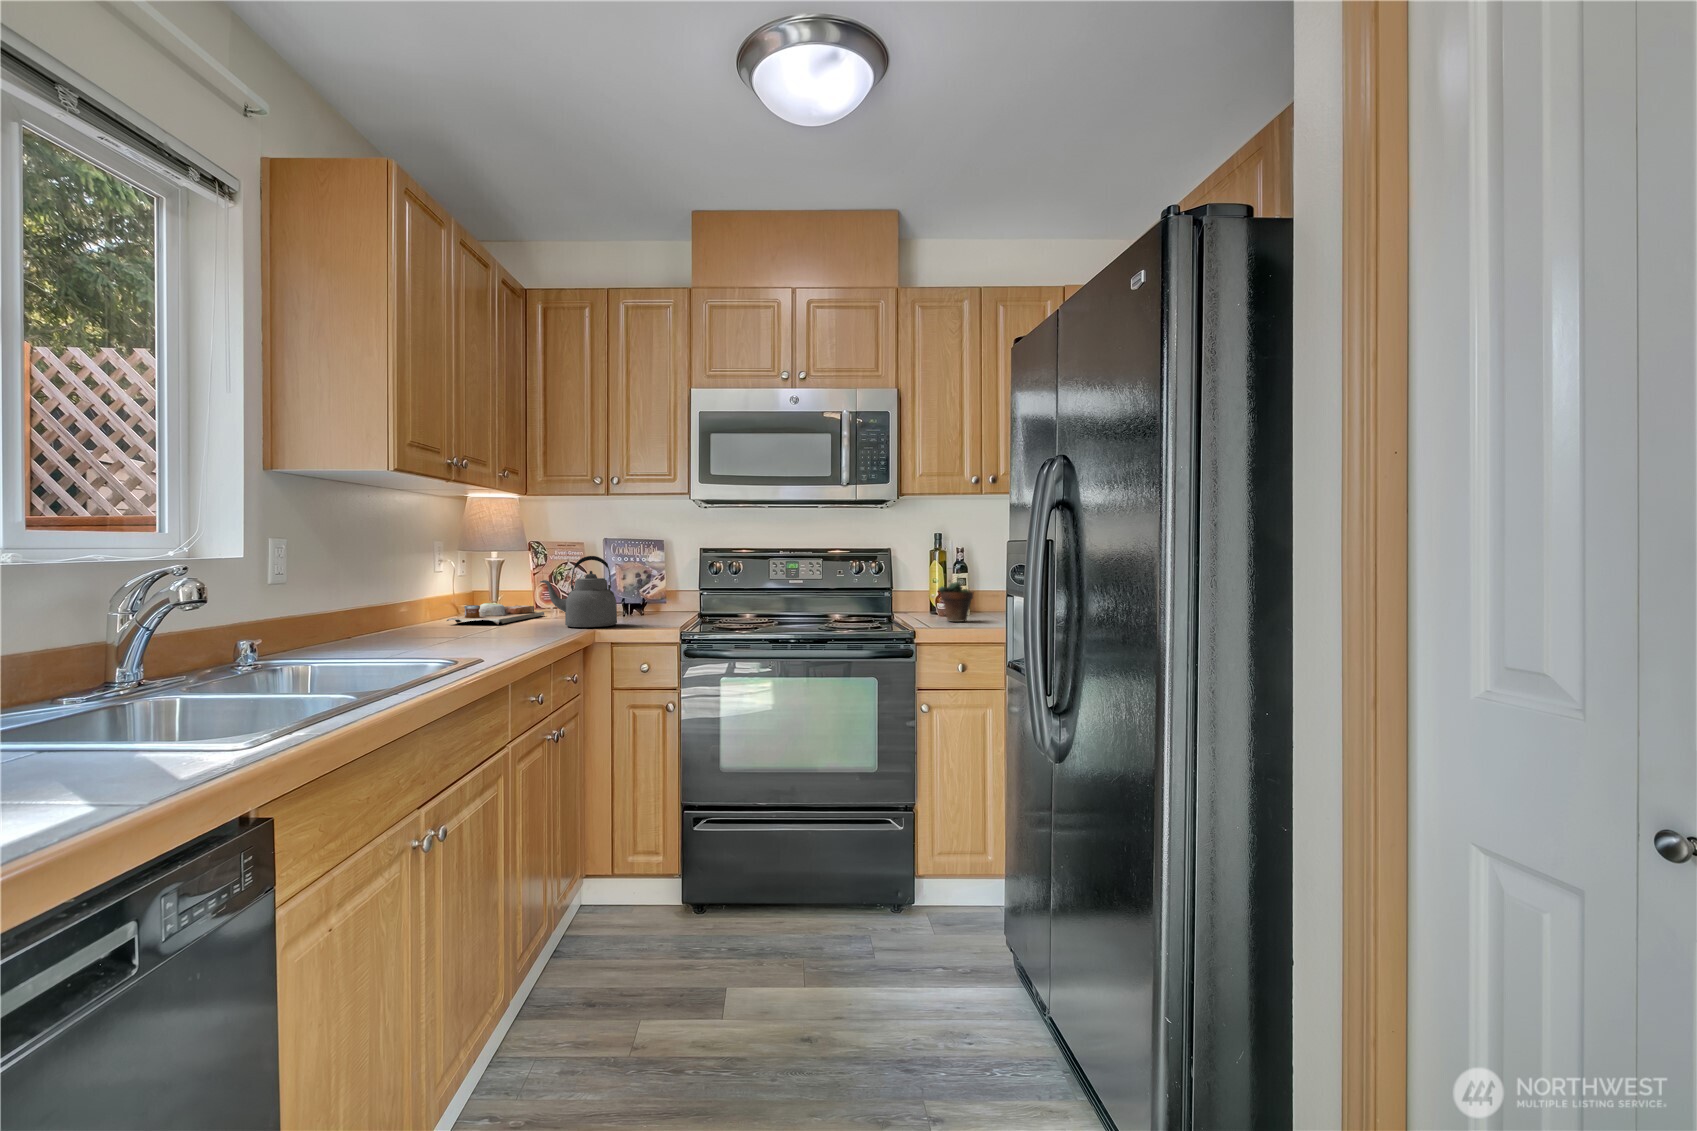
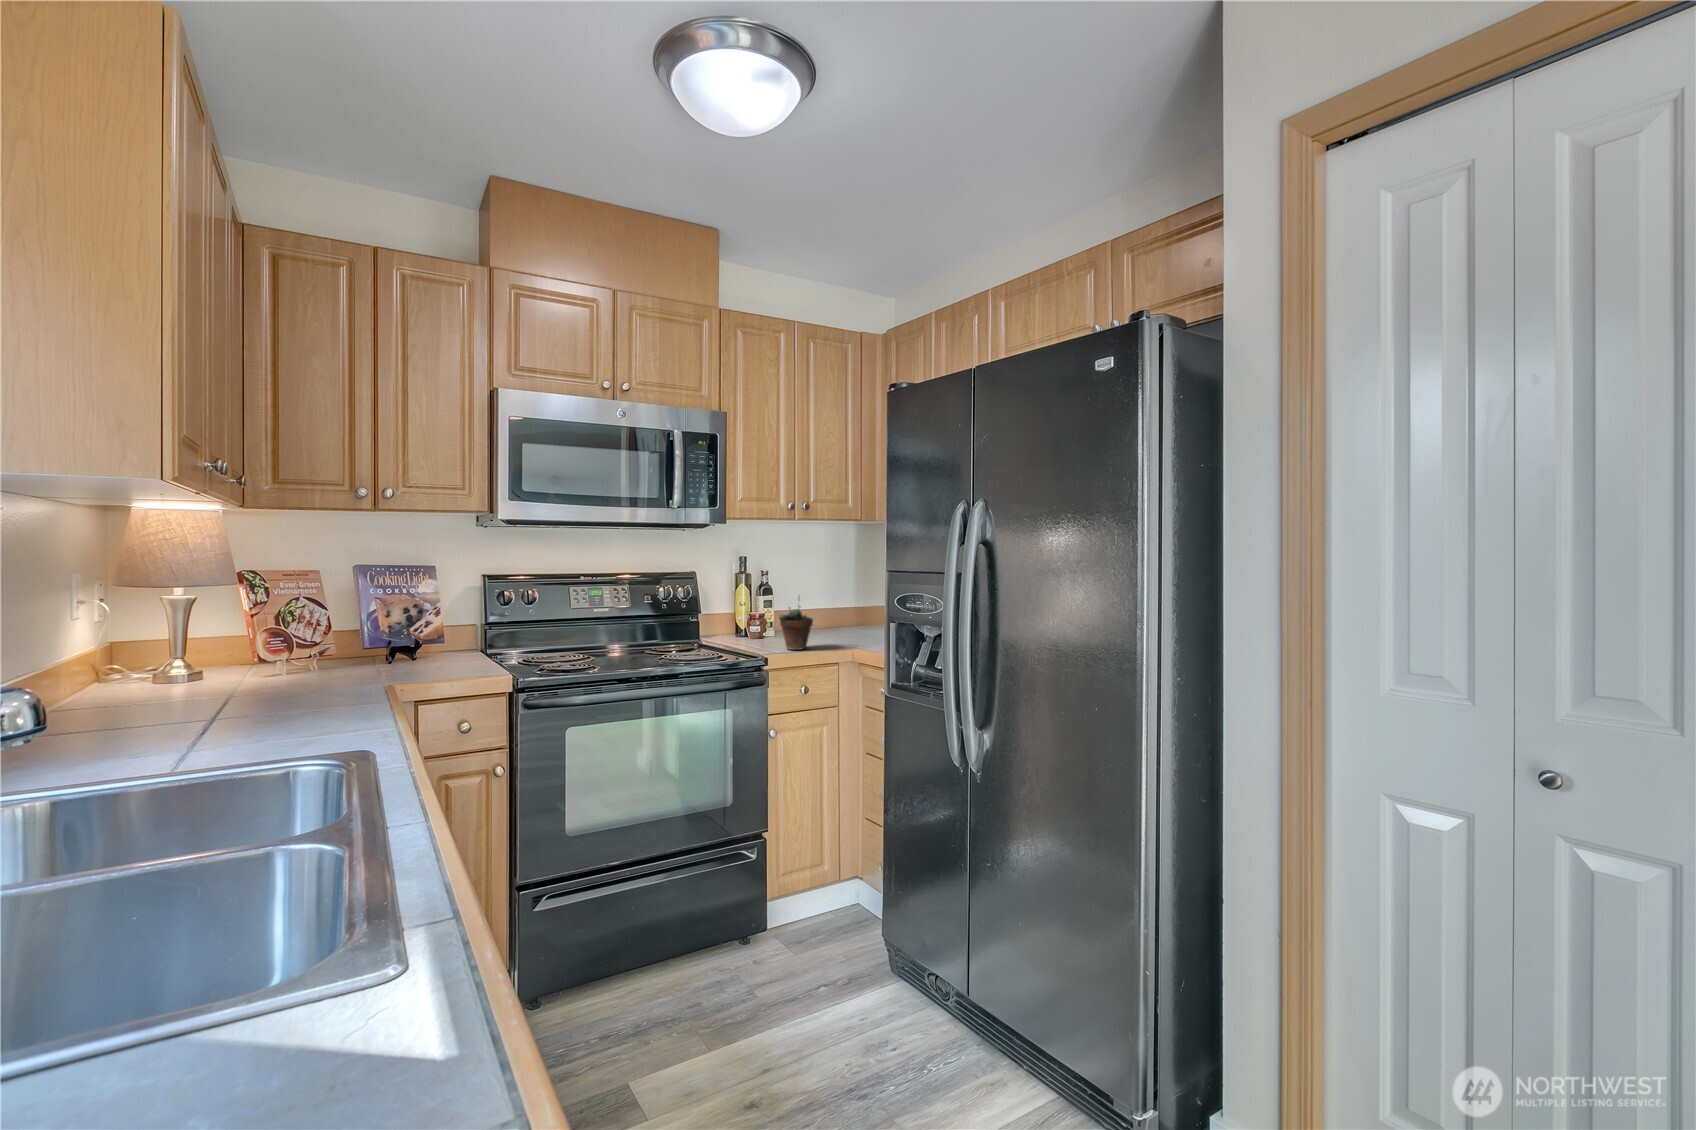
kettle: present [540,556,617,627] -> none [296,600,411,695]
cutting board: present [447,603,544,624] -> none [132,659,273,701]

